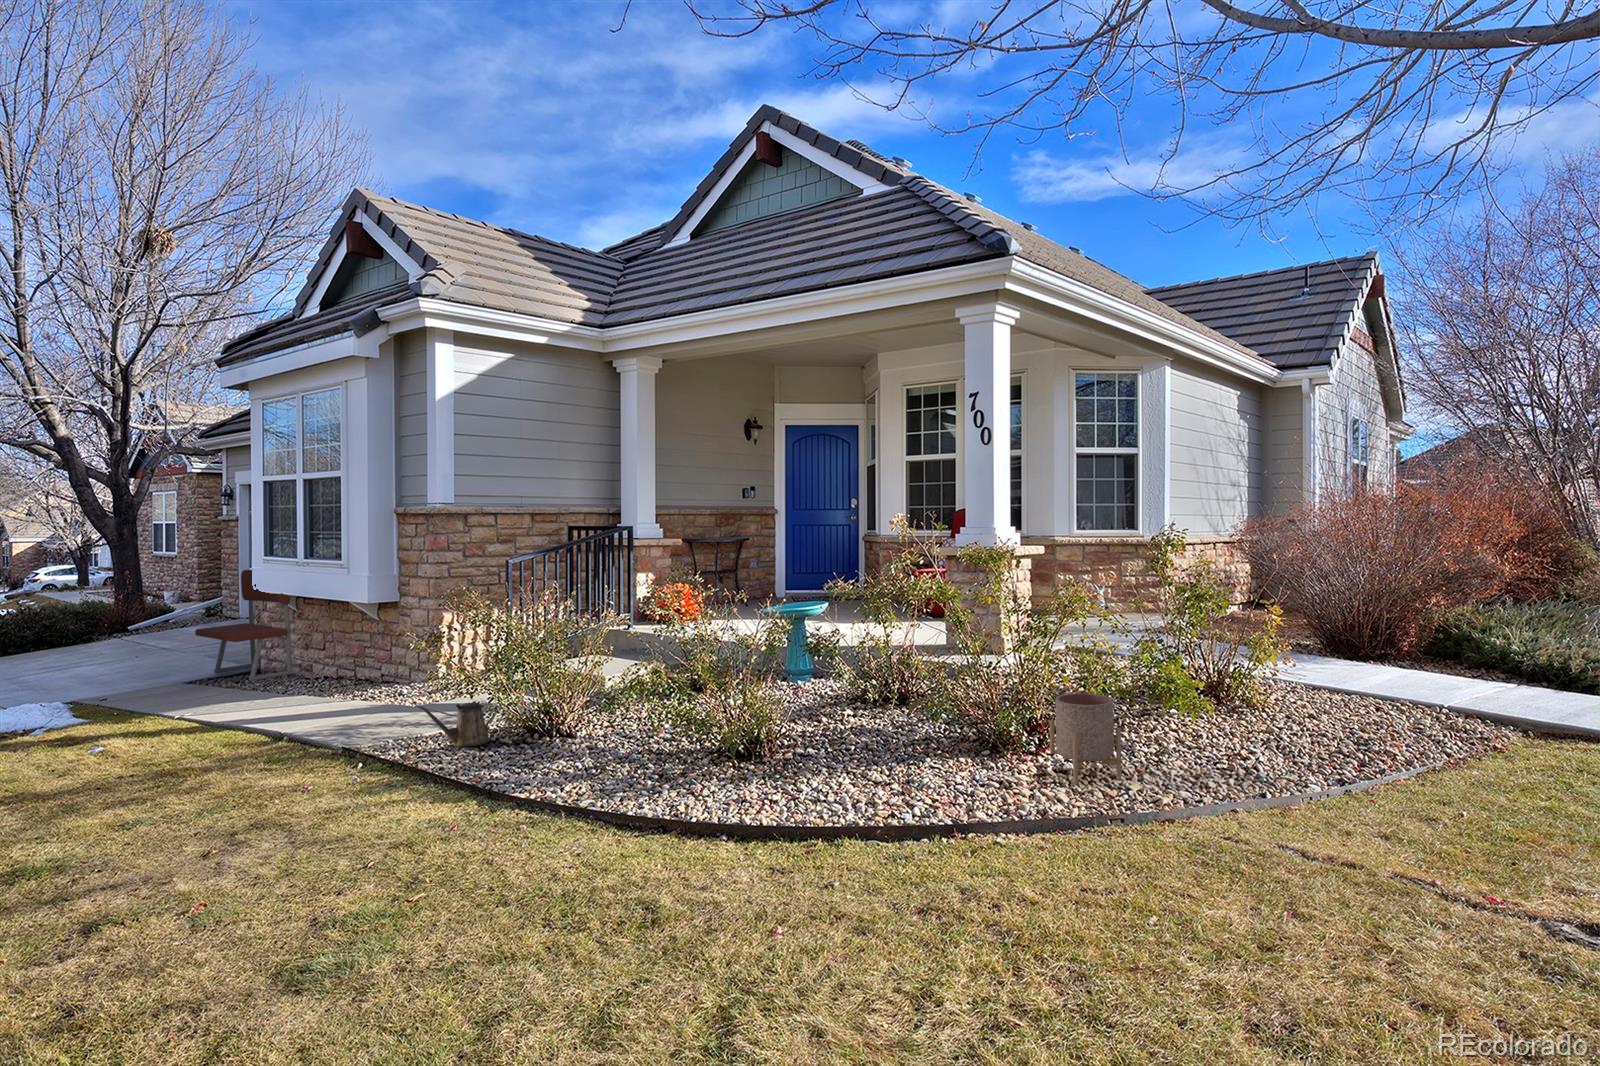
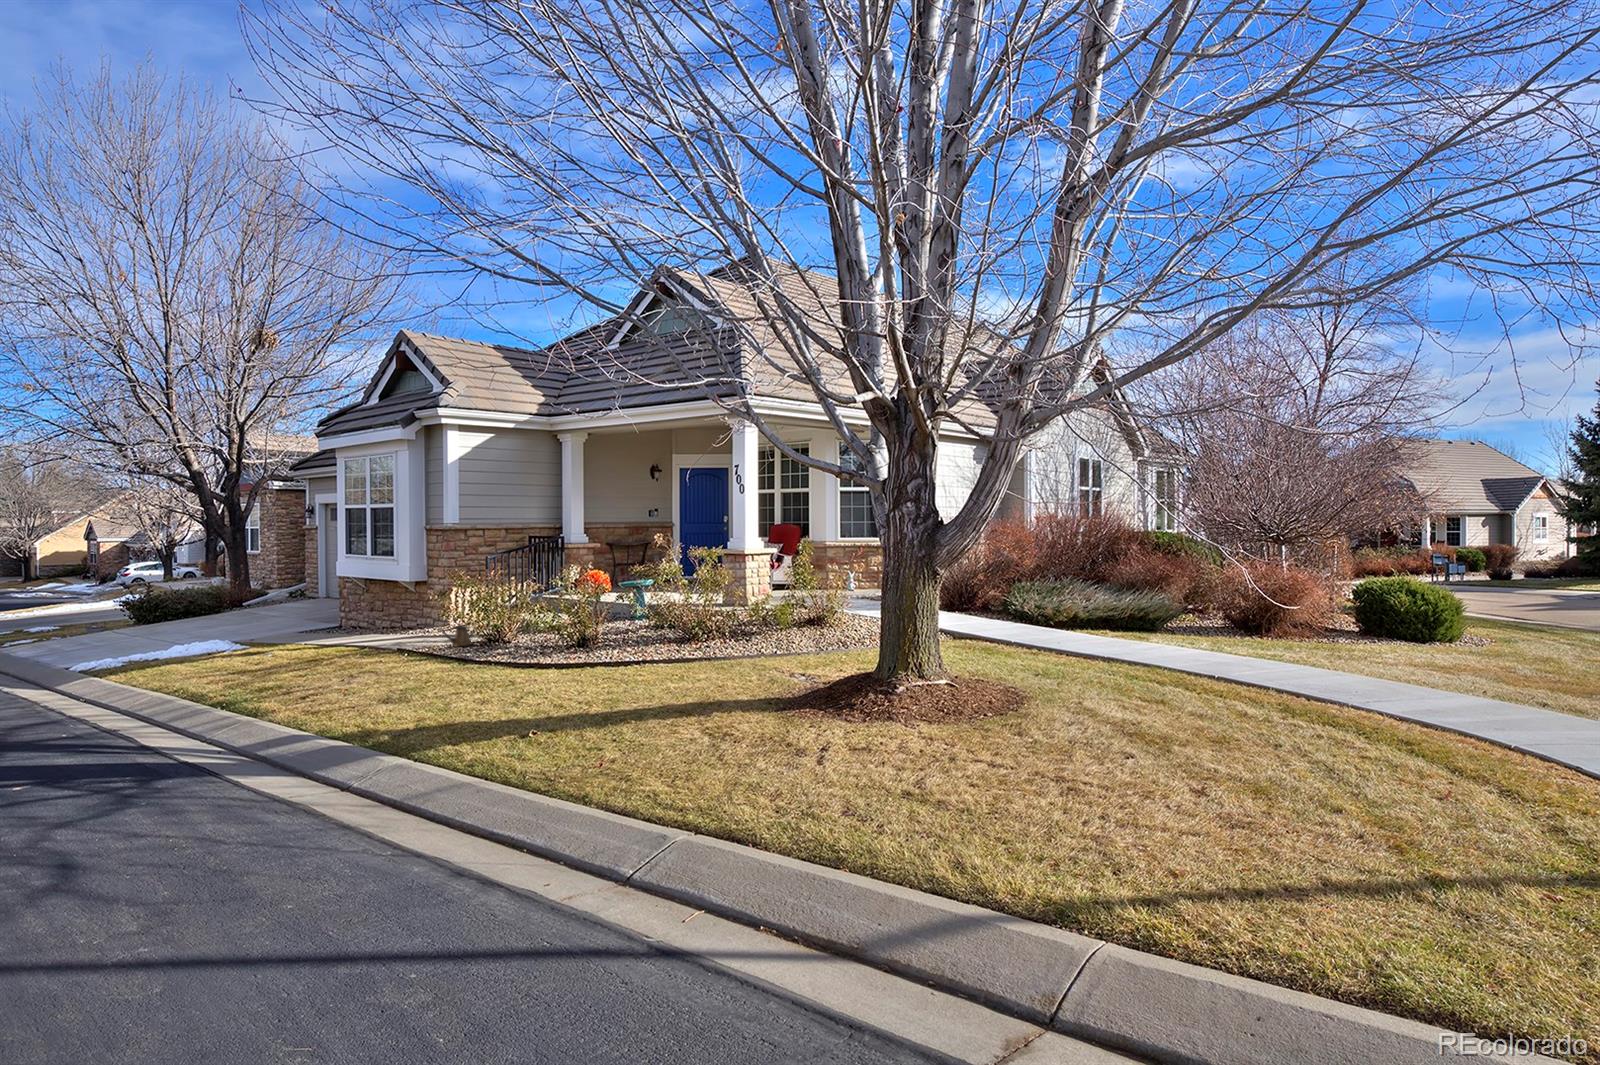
bench: present [195,570,294,681] -> none [305,561,364,627]
planter: present [1050,693,1121,784] -> none [718,616,744,654]

